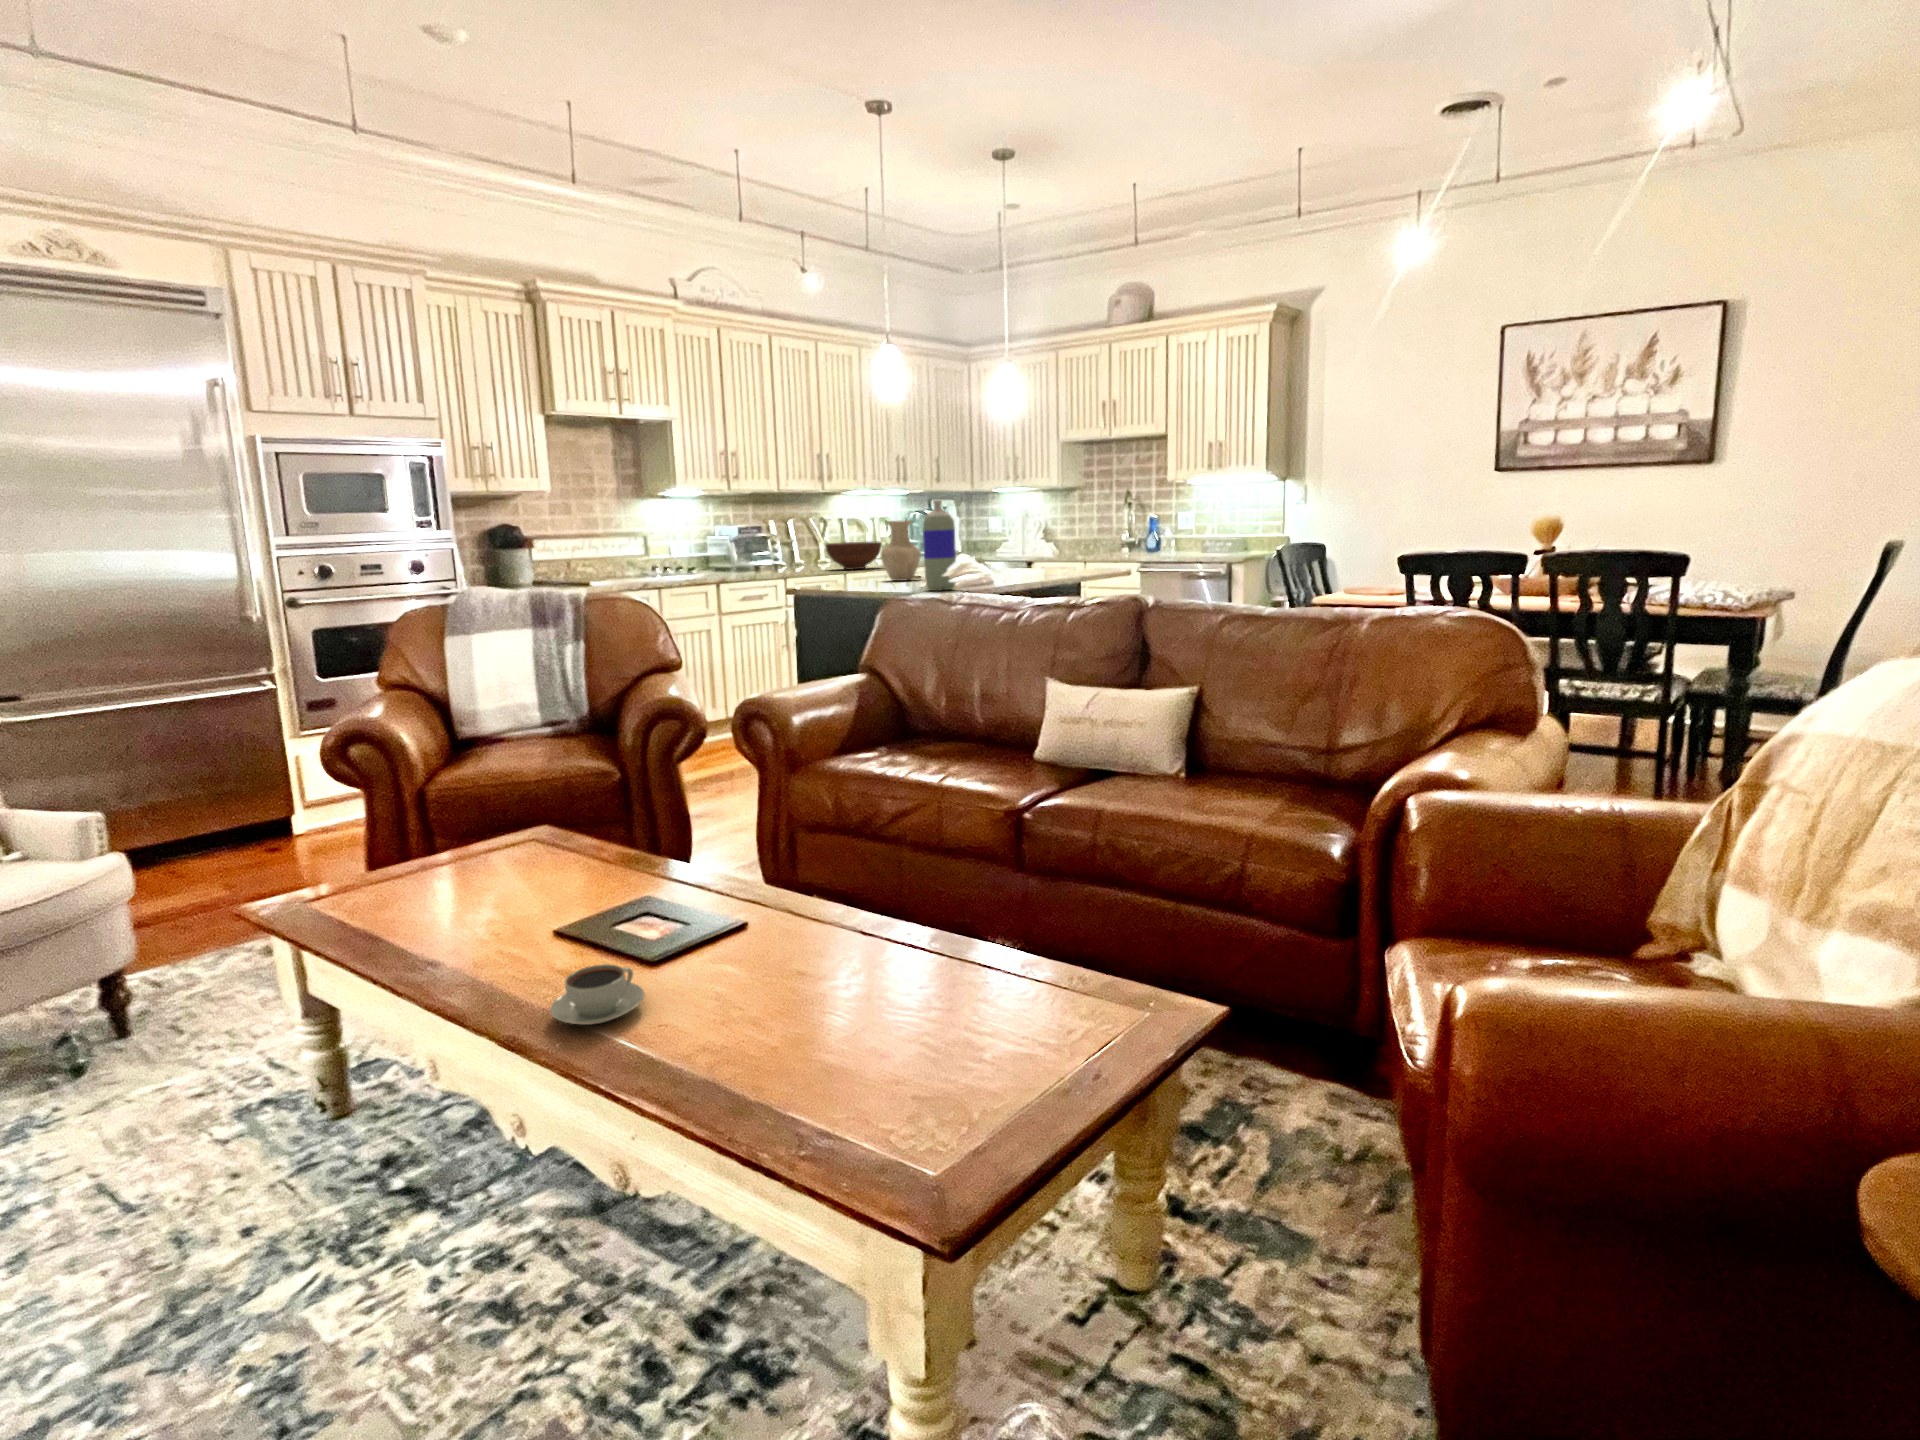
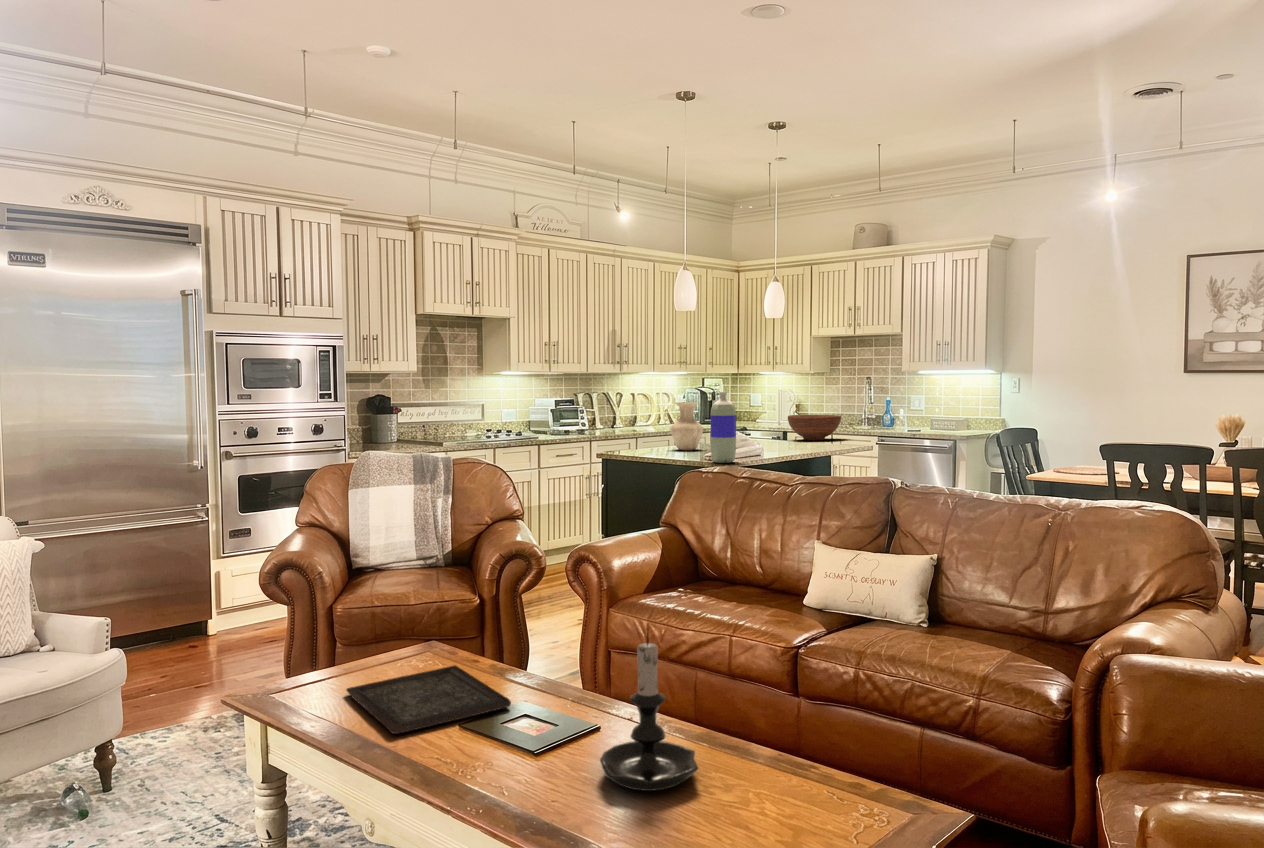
fruit bowl: present [825,542,882,570] -> present [788,415,841,441]
candle holder: none [717,800,855,1014] -> present [600,636,698,791]
tray: none [390,856,617,954] -> present [347,665,511,734]
coffee cup: present [550,964,645,1025] -> none [486,747,549,790]

